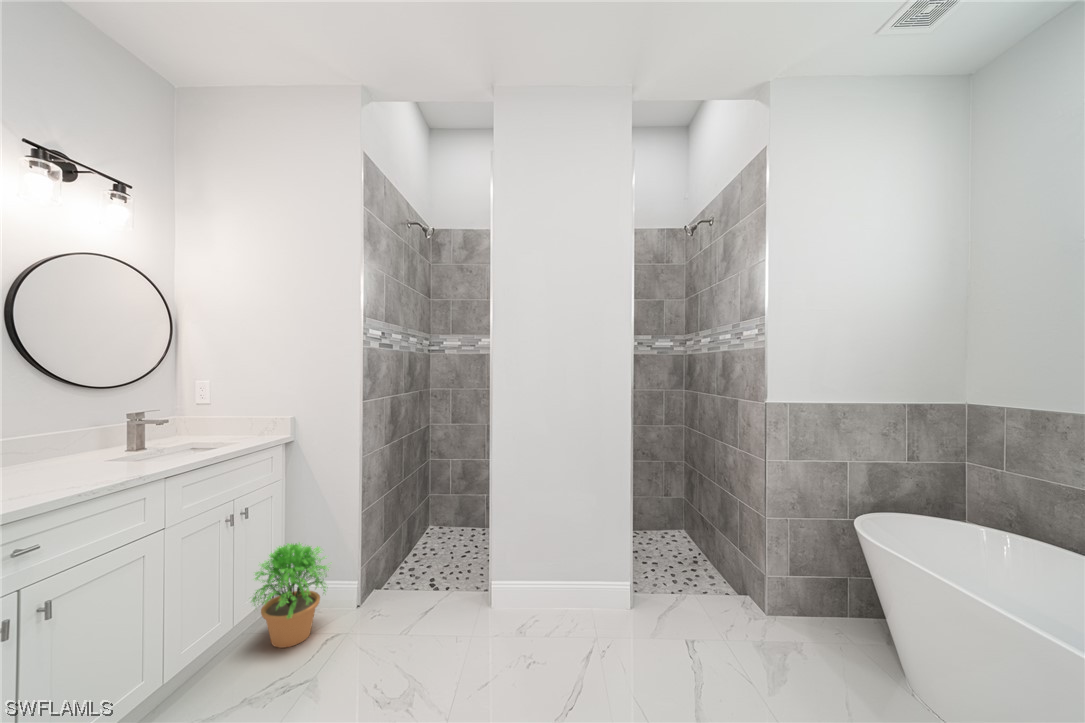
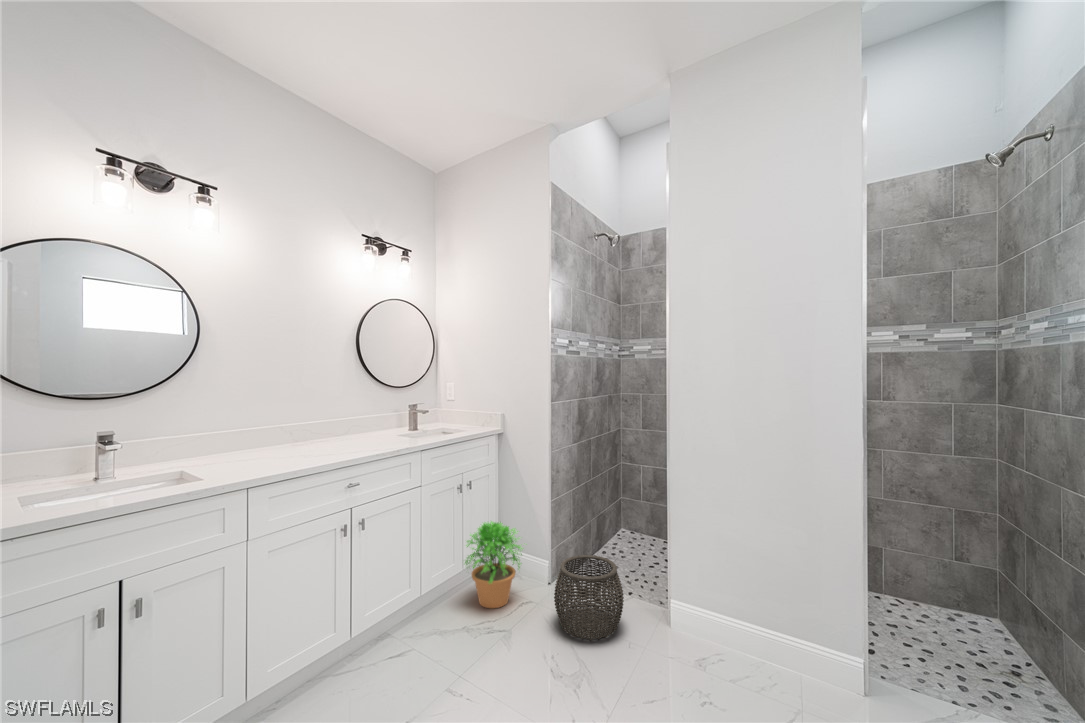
woven basket: none [371,561,448,655] -> present [554,555,624,640]

